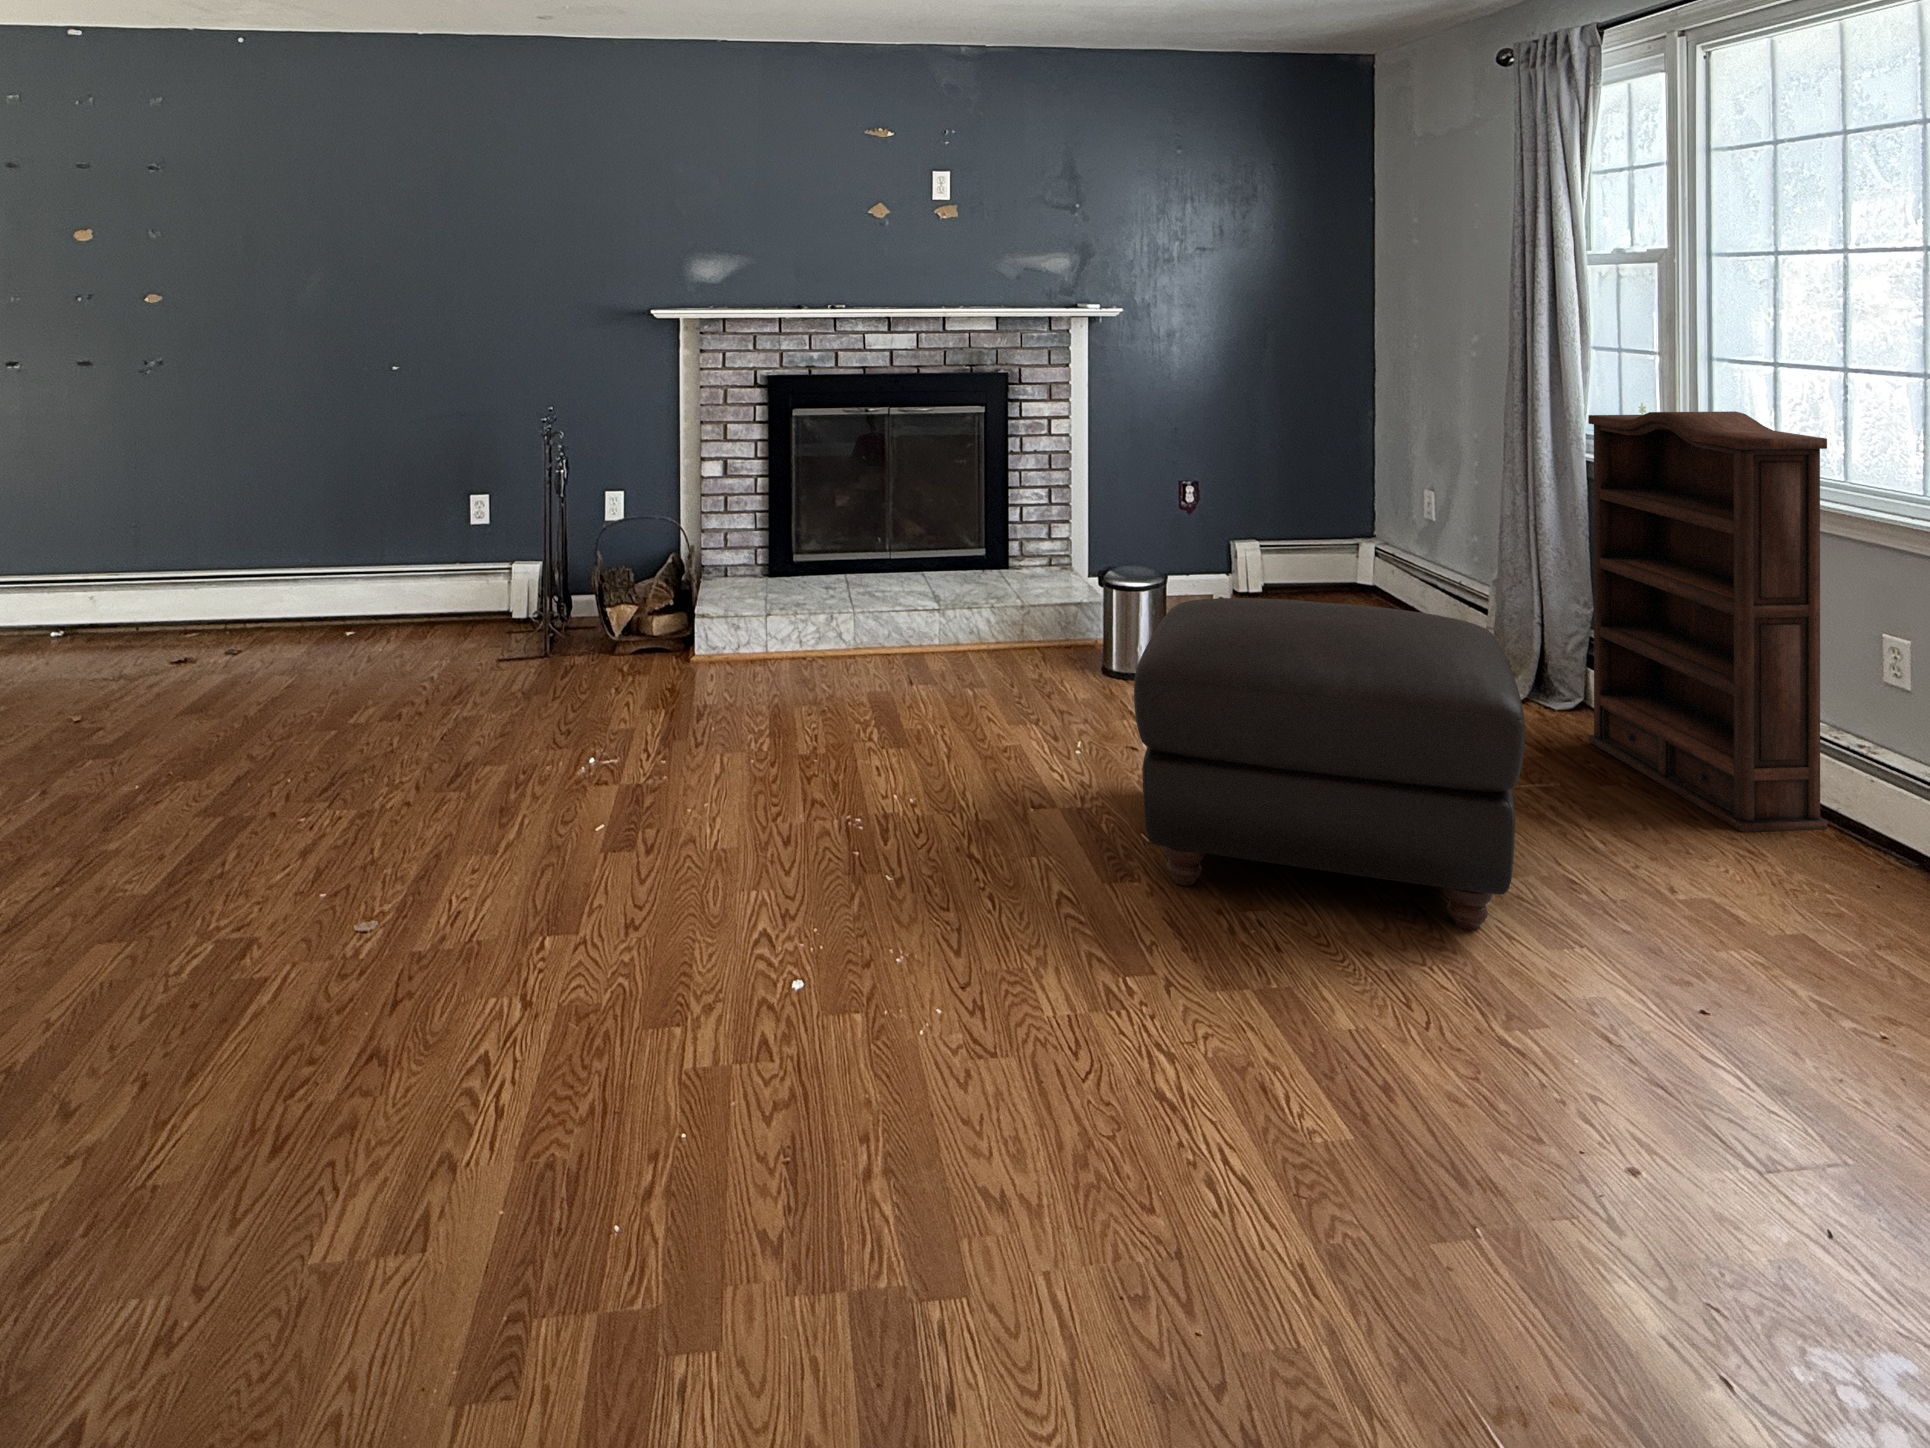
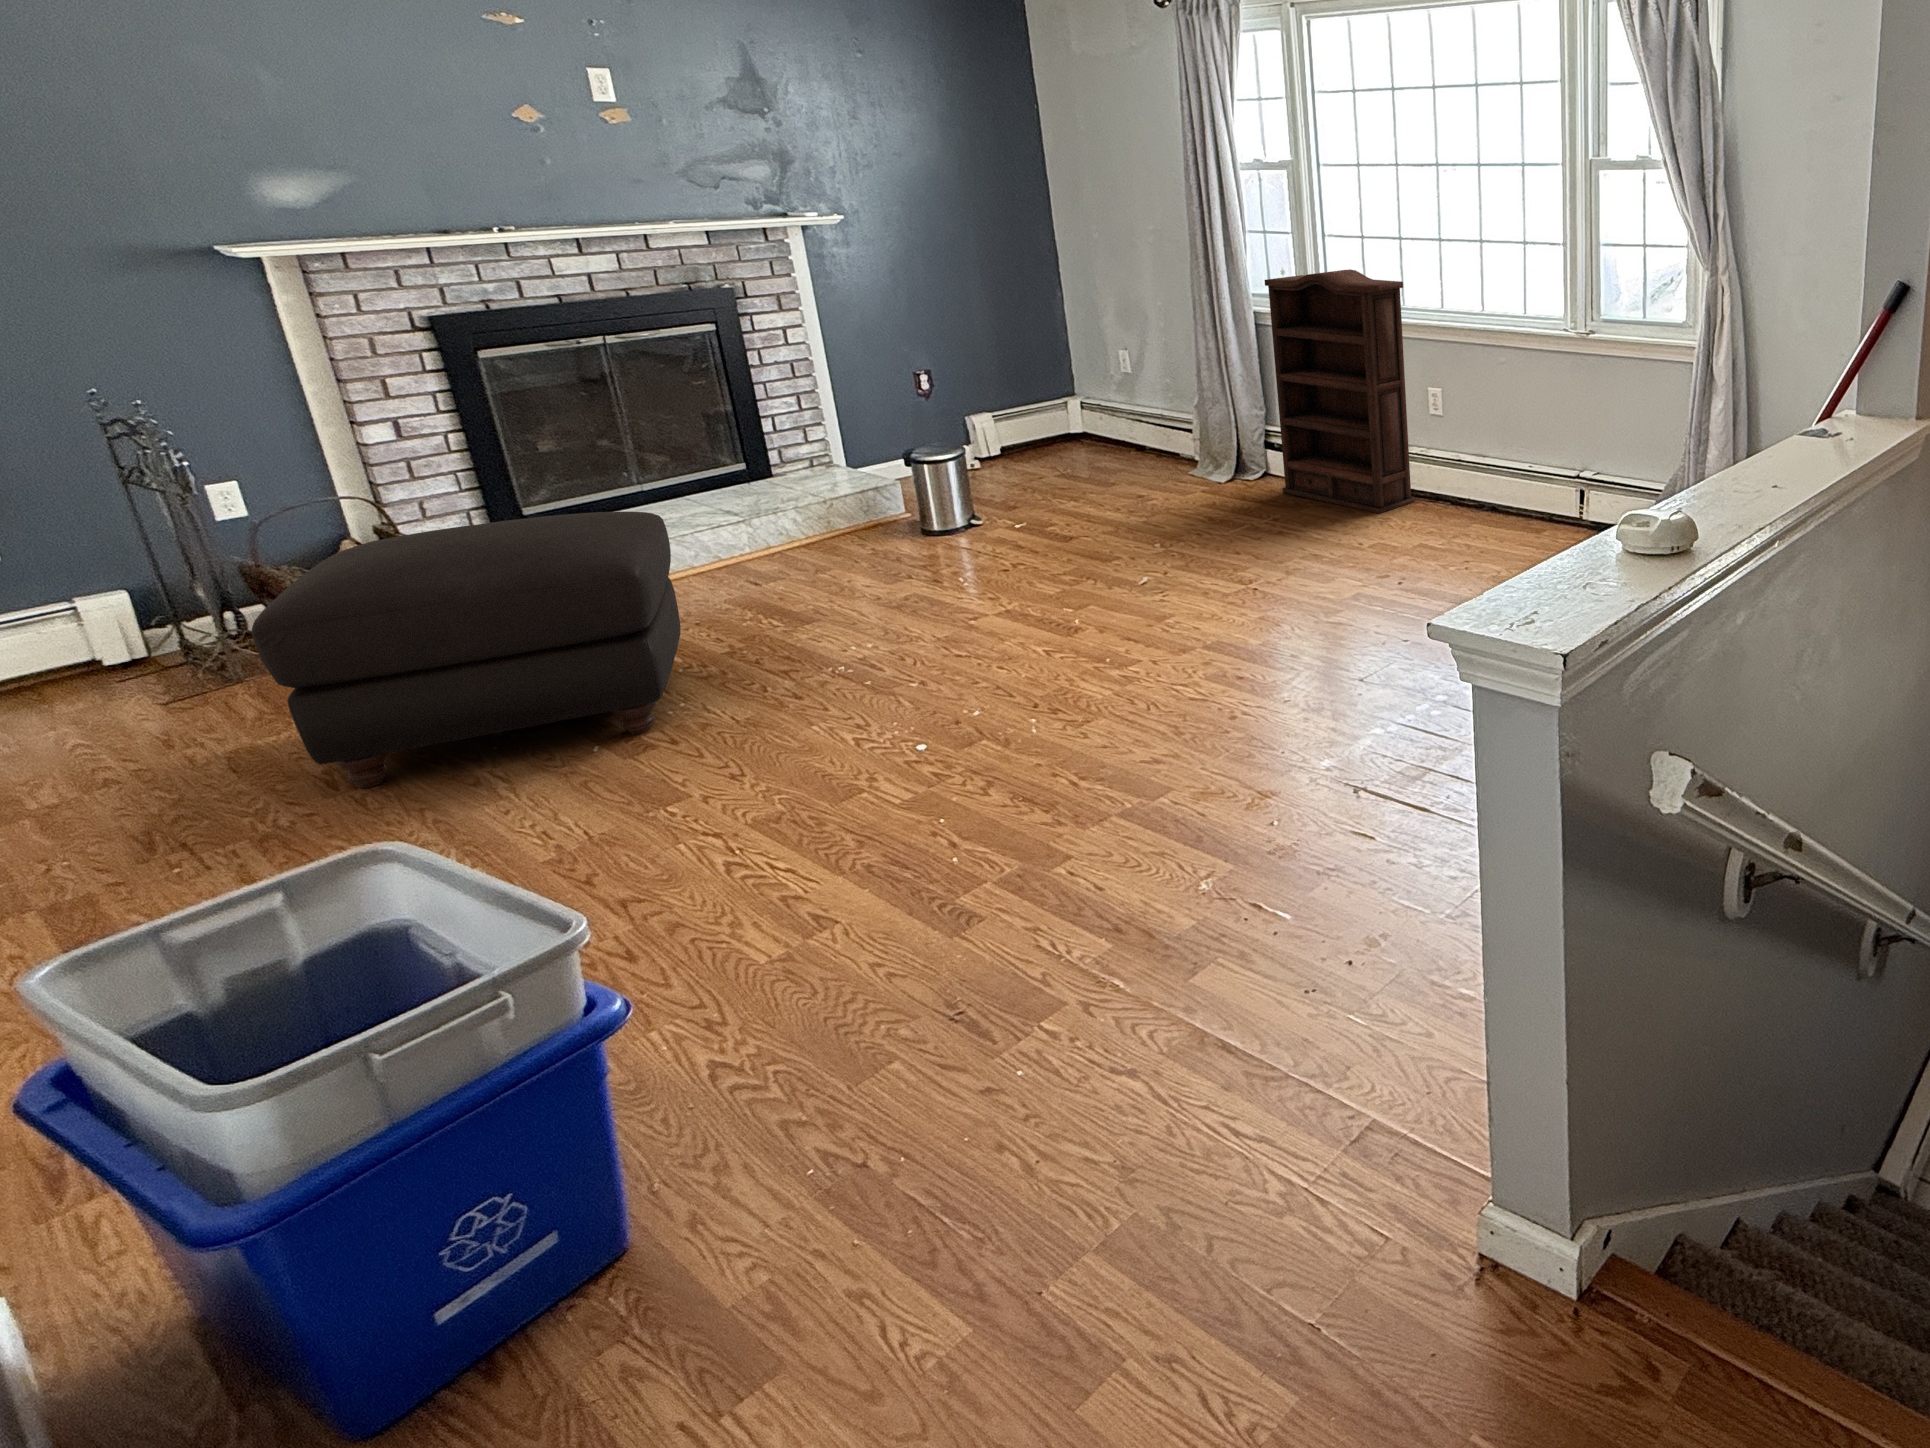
ottoman: present [1134,598,1525,930] -> present [252,511,681,788]

